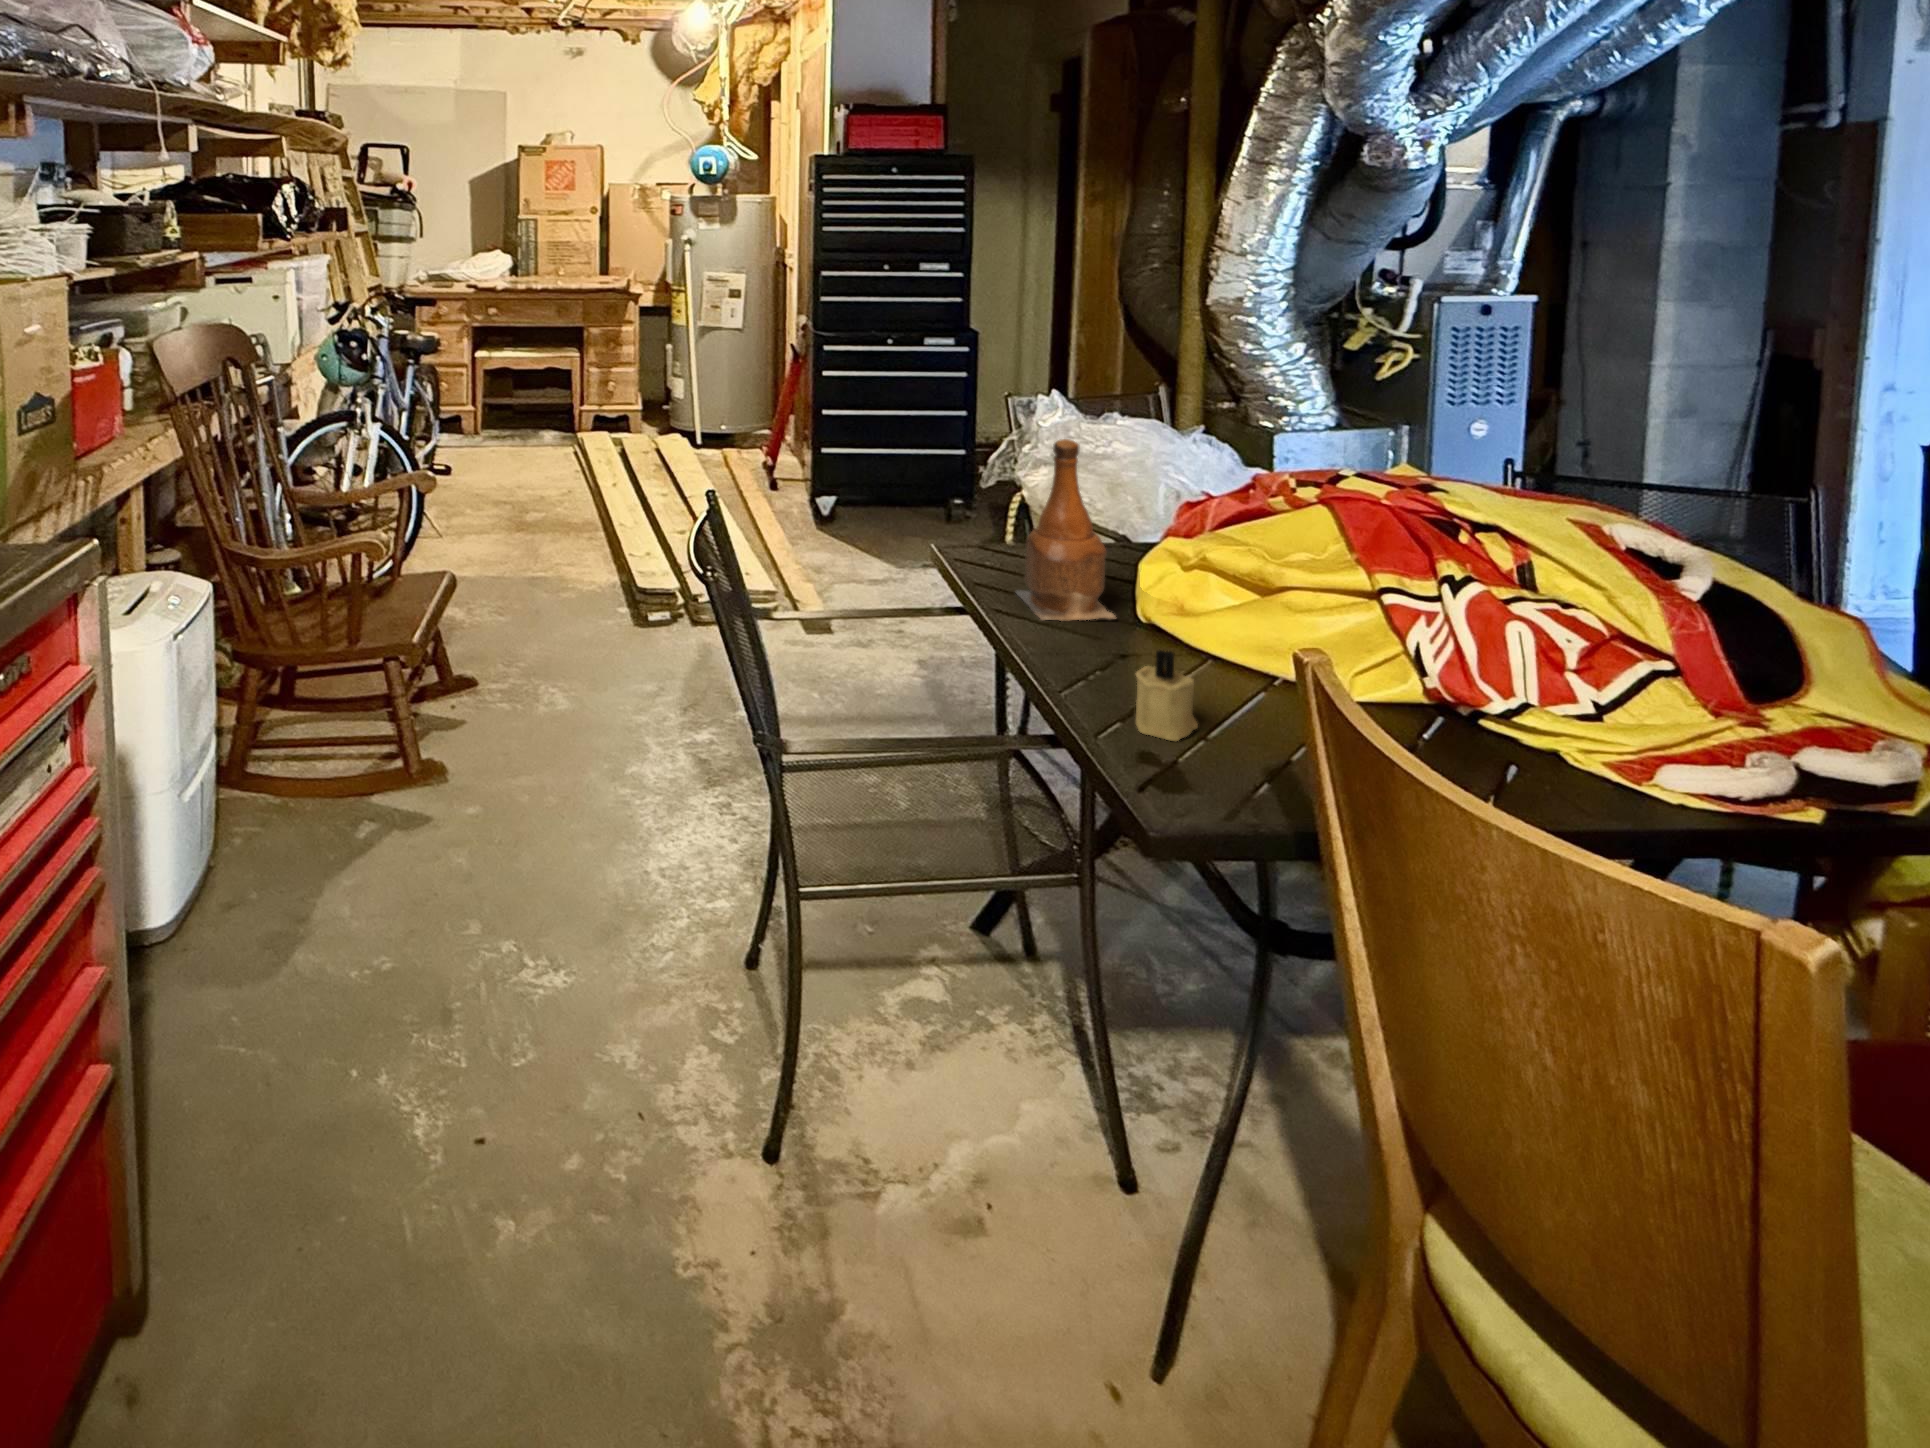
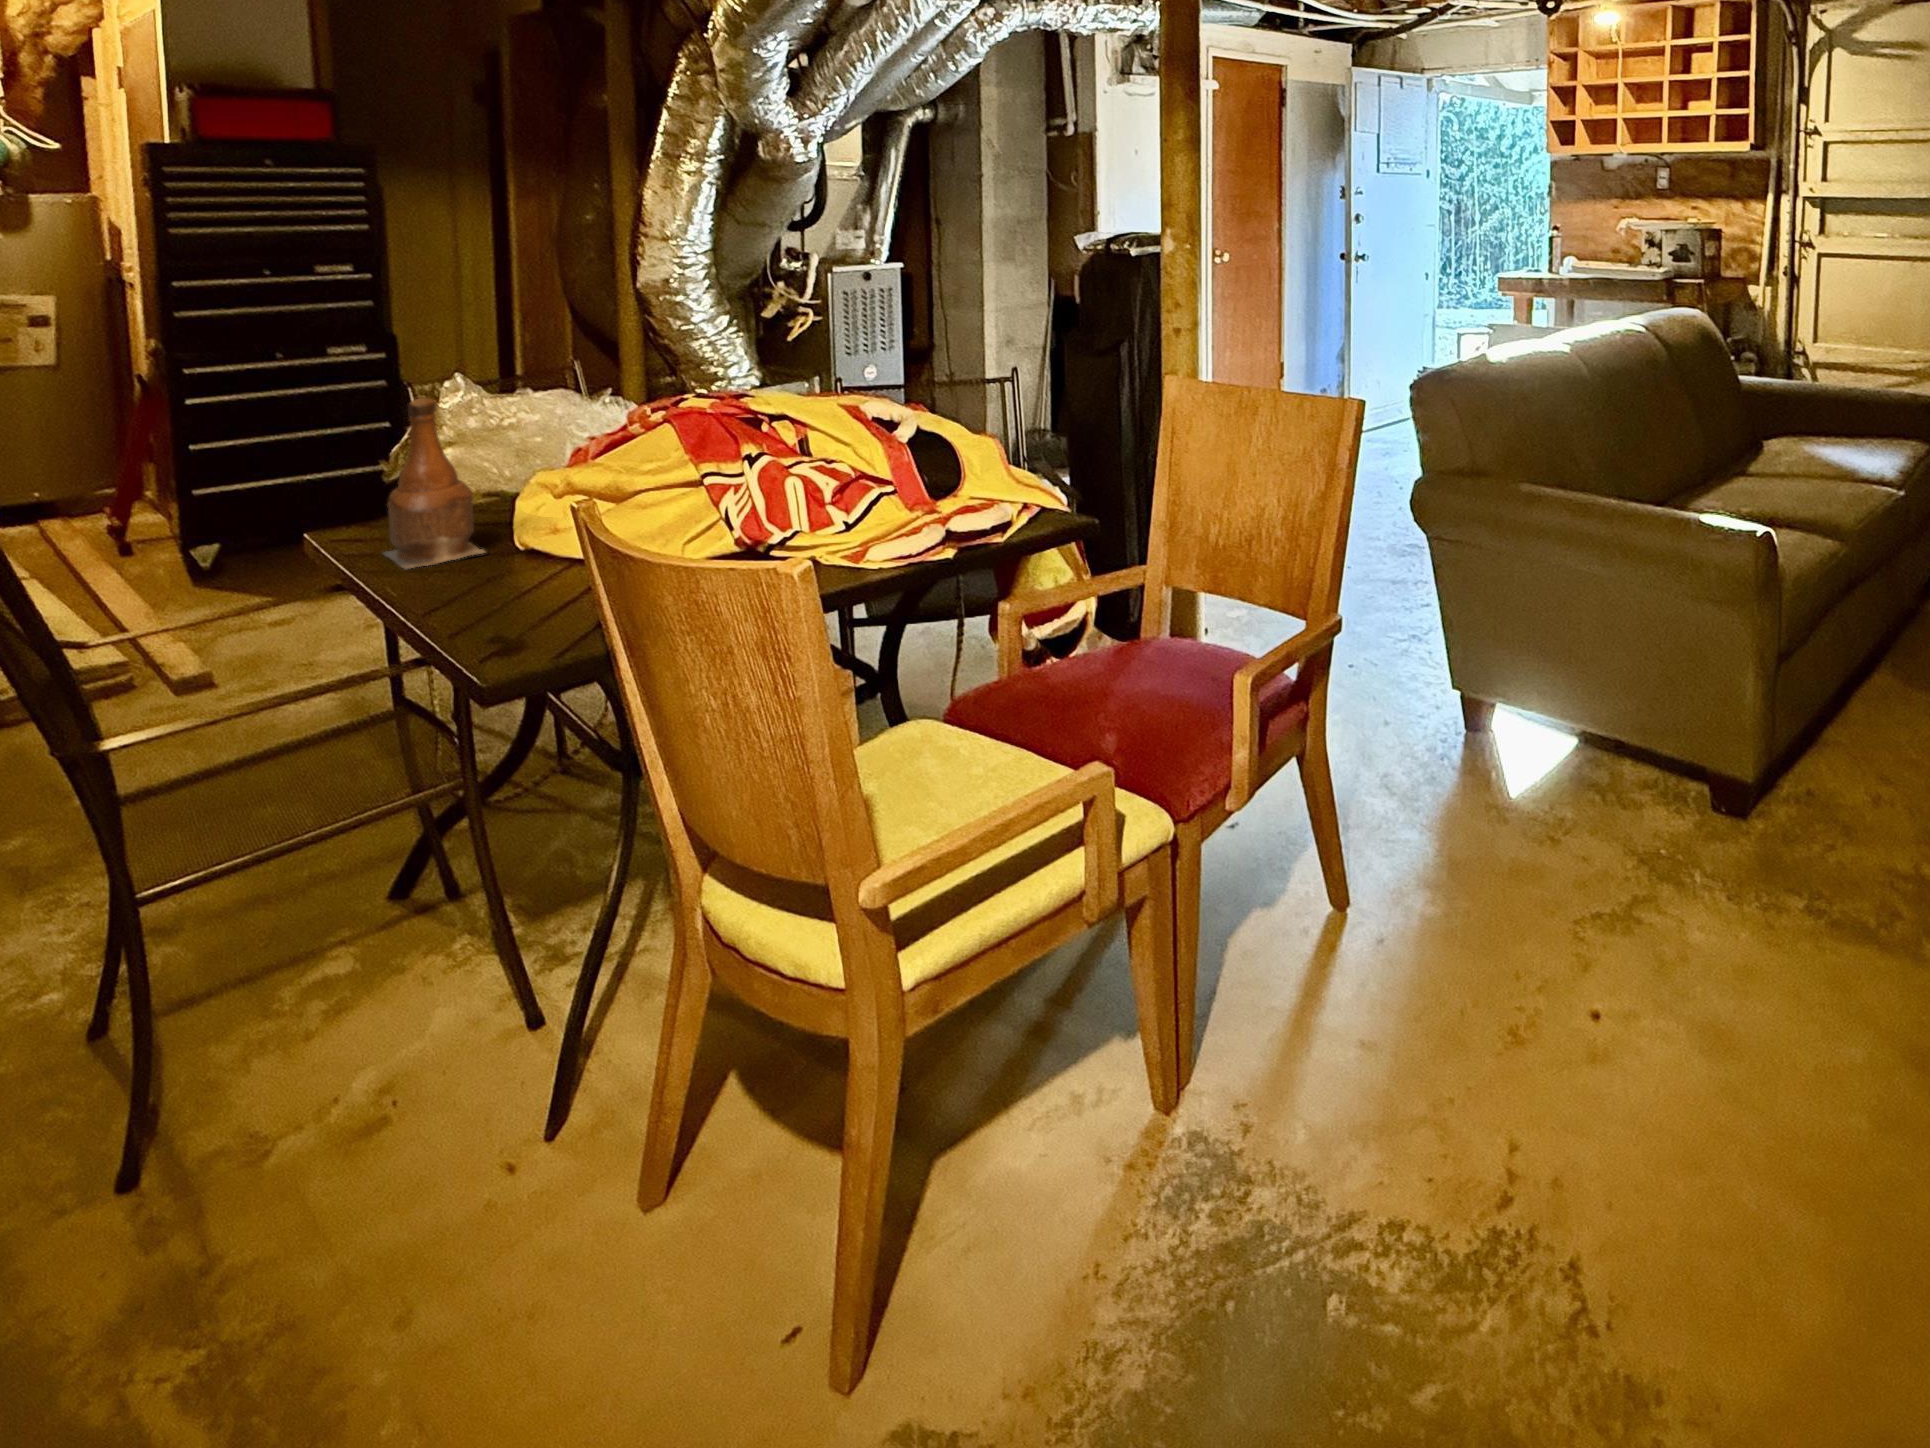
candle: present [1136,650,1198,741] -> none [473,552,536,627]

